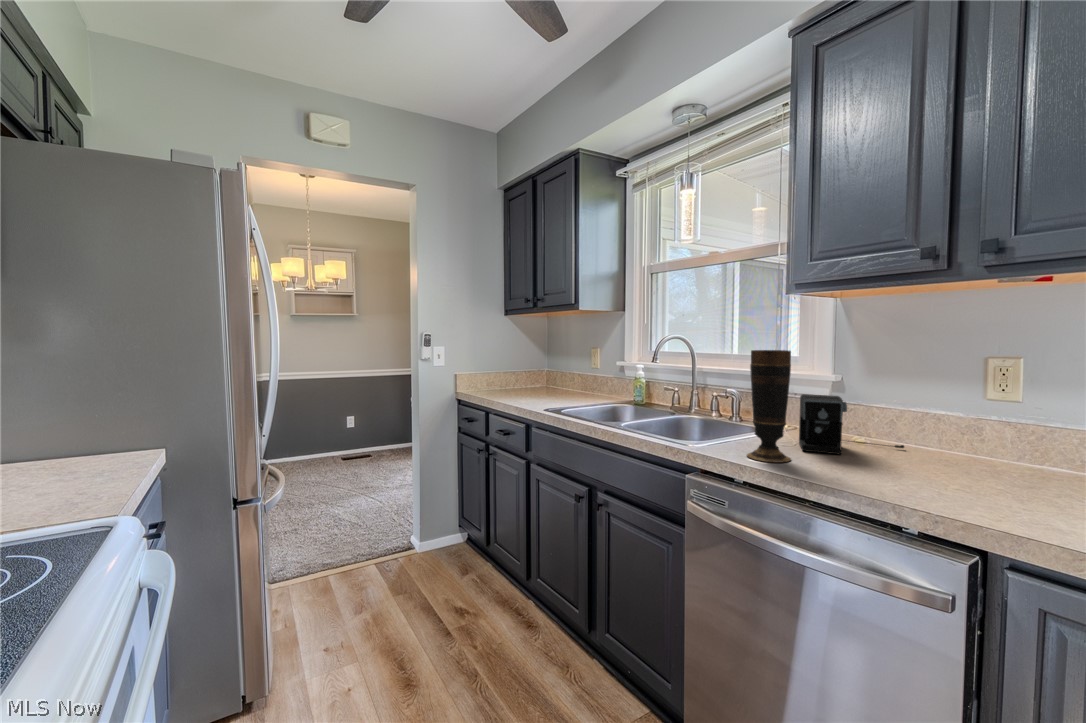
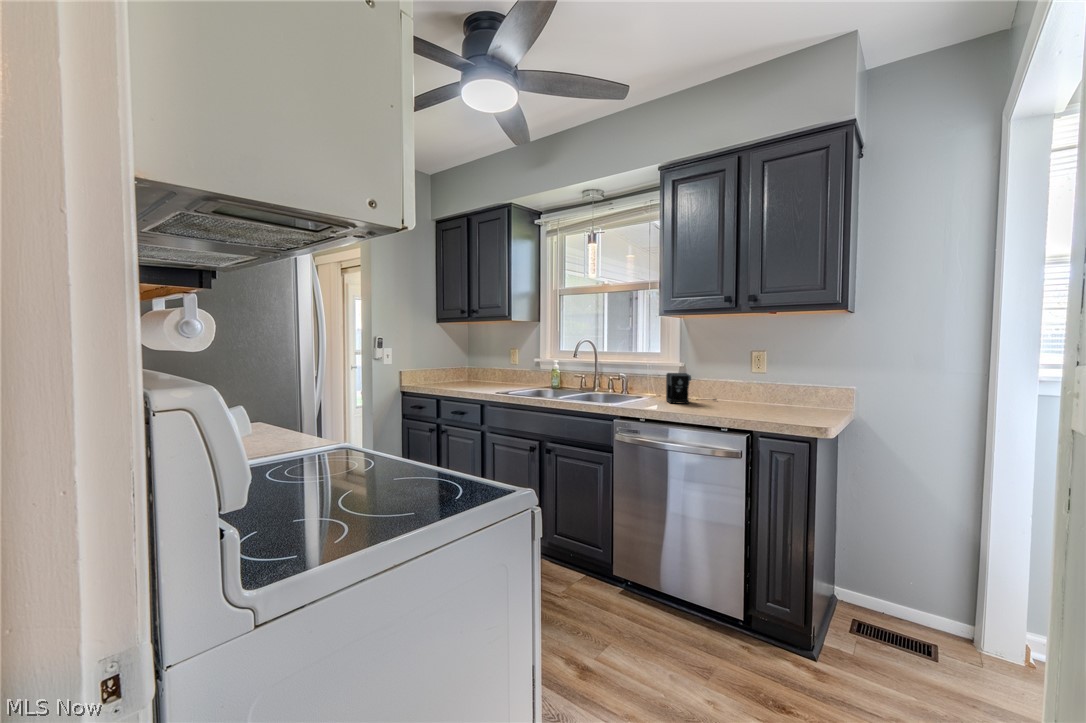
vase: present [747,350,791,463] -> none [644,347,667,408]

